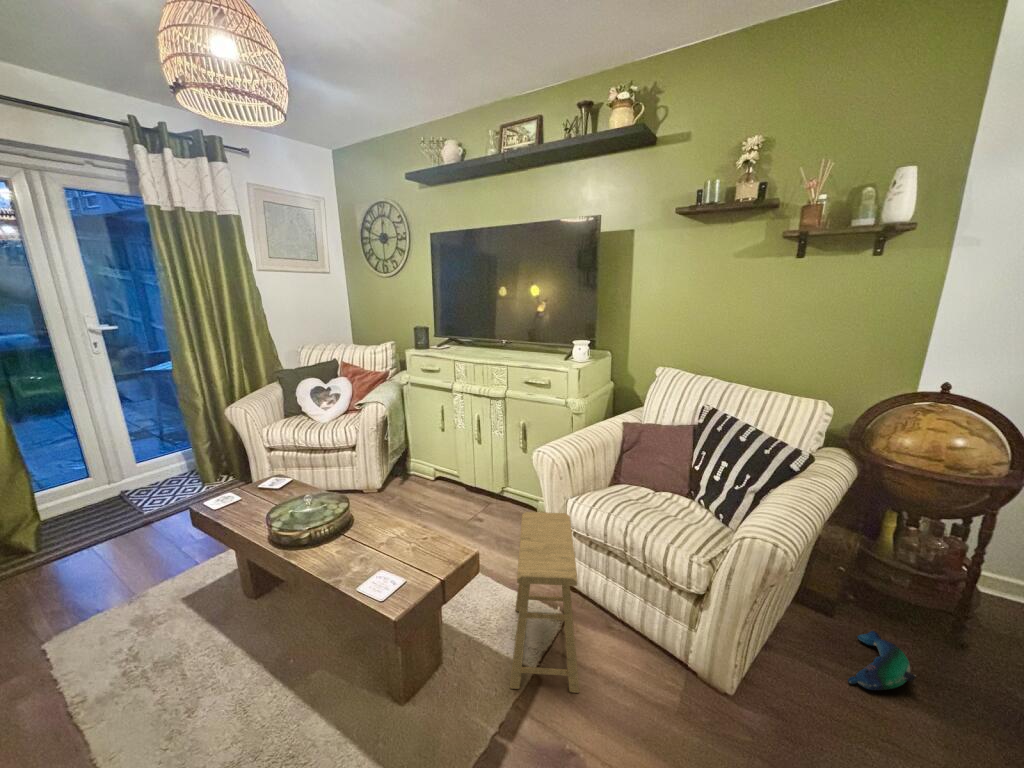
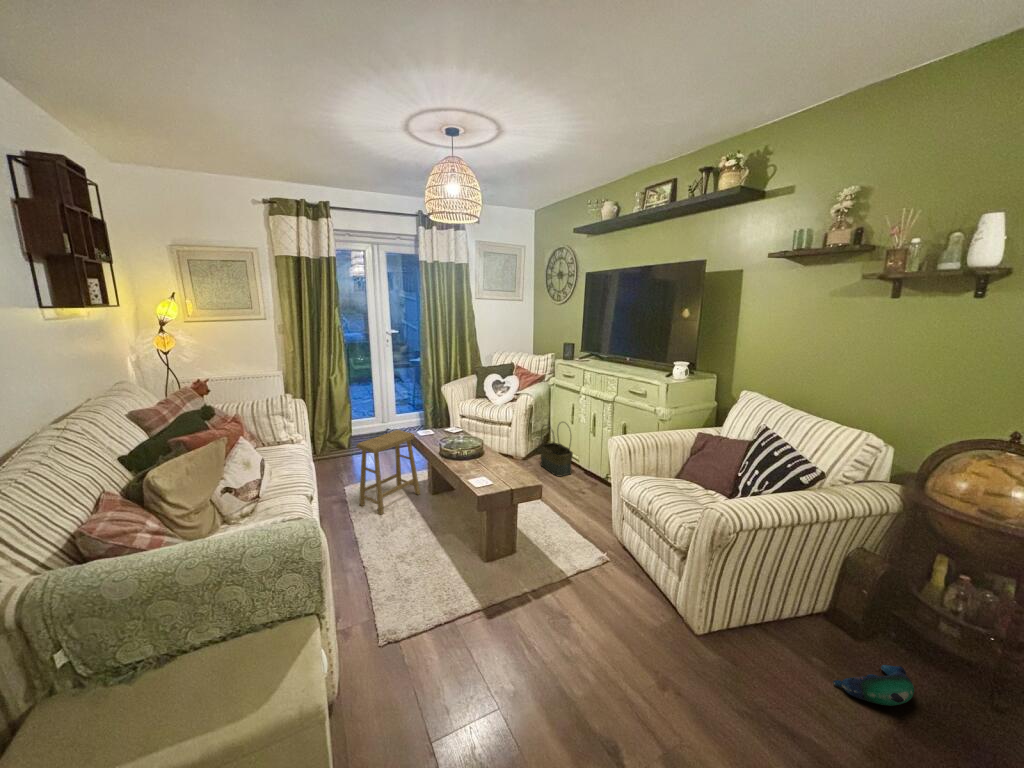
basket: none [404,431,452,505] -> present [540,422,573,476]
footstool: present [510,512,579,693] -> present [356,430,420,515]

